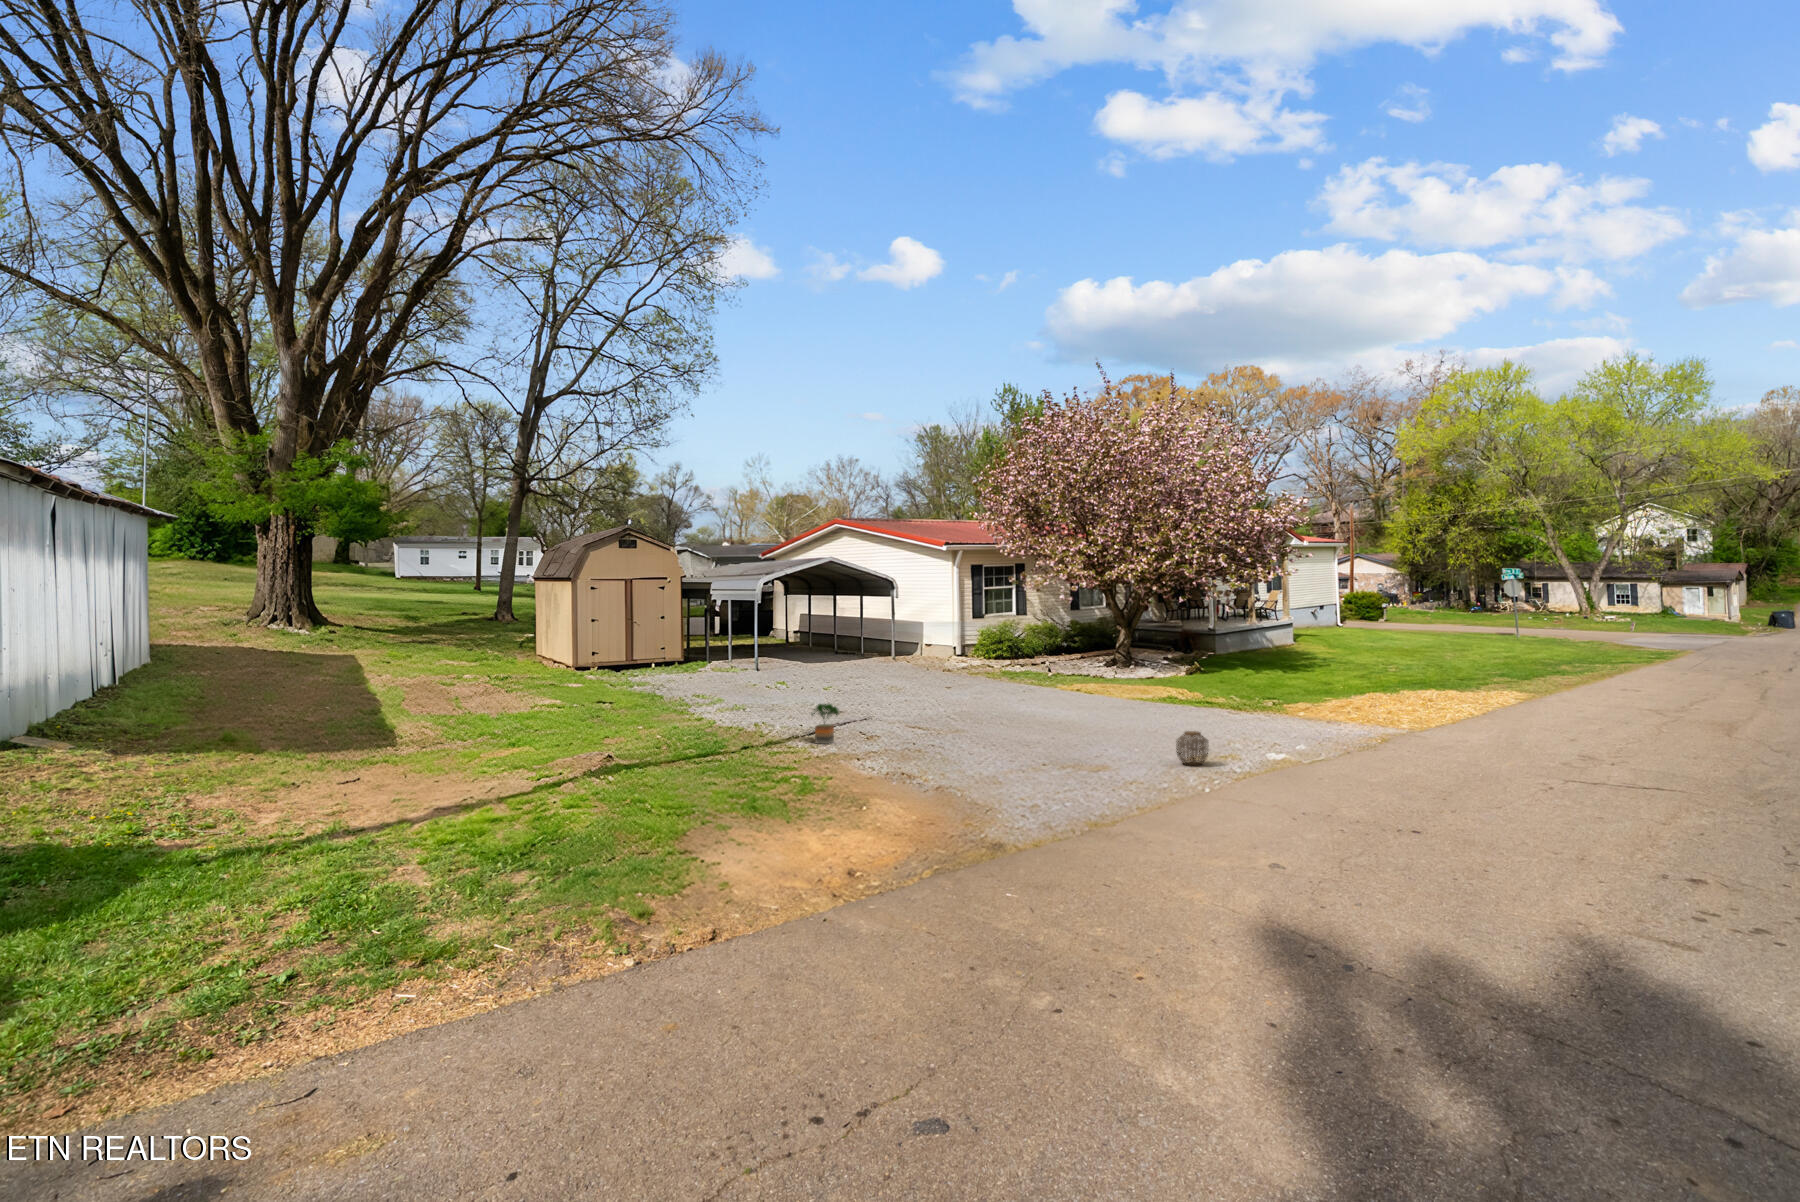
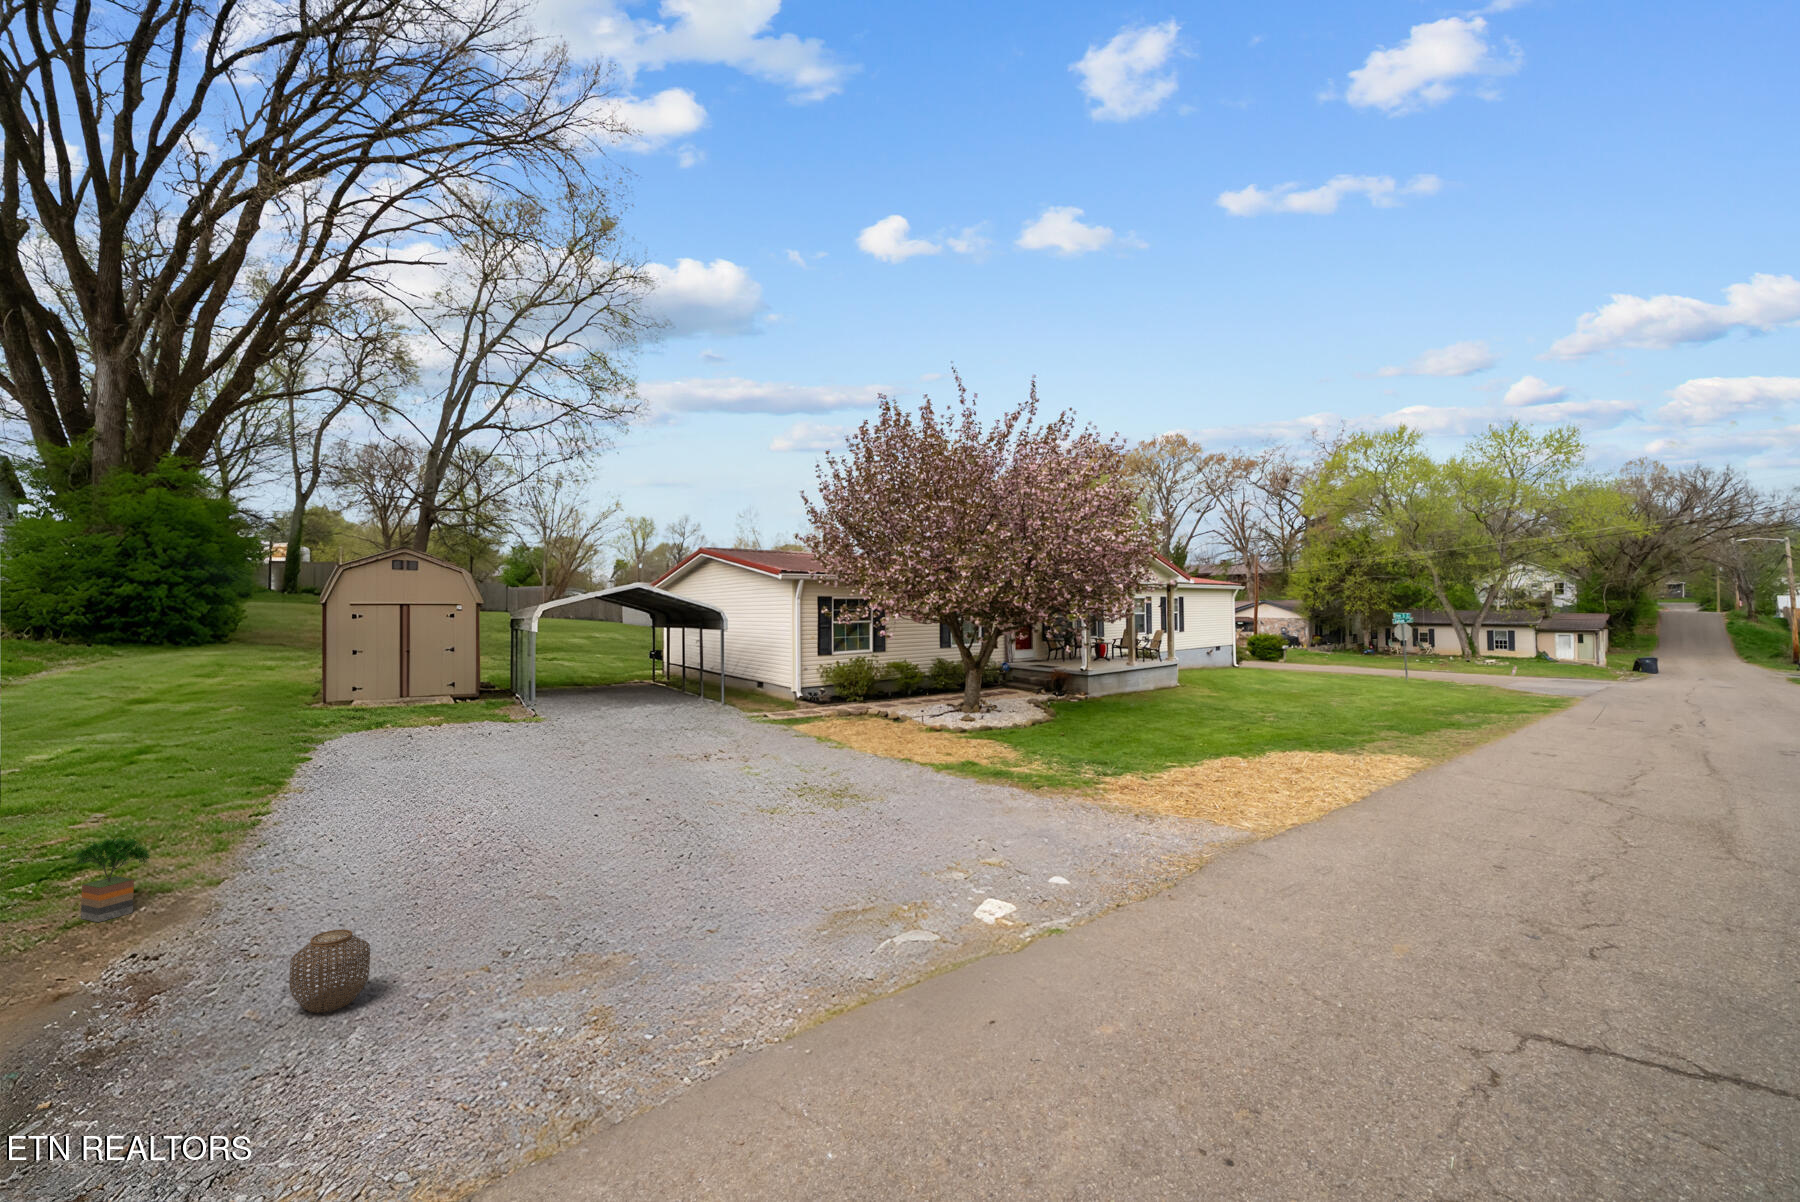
woven basket: present [1176,731,1208,766] -> present [289,930,370,1012]

